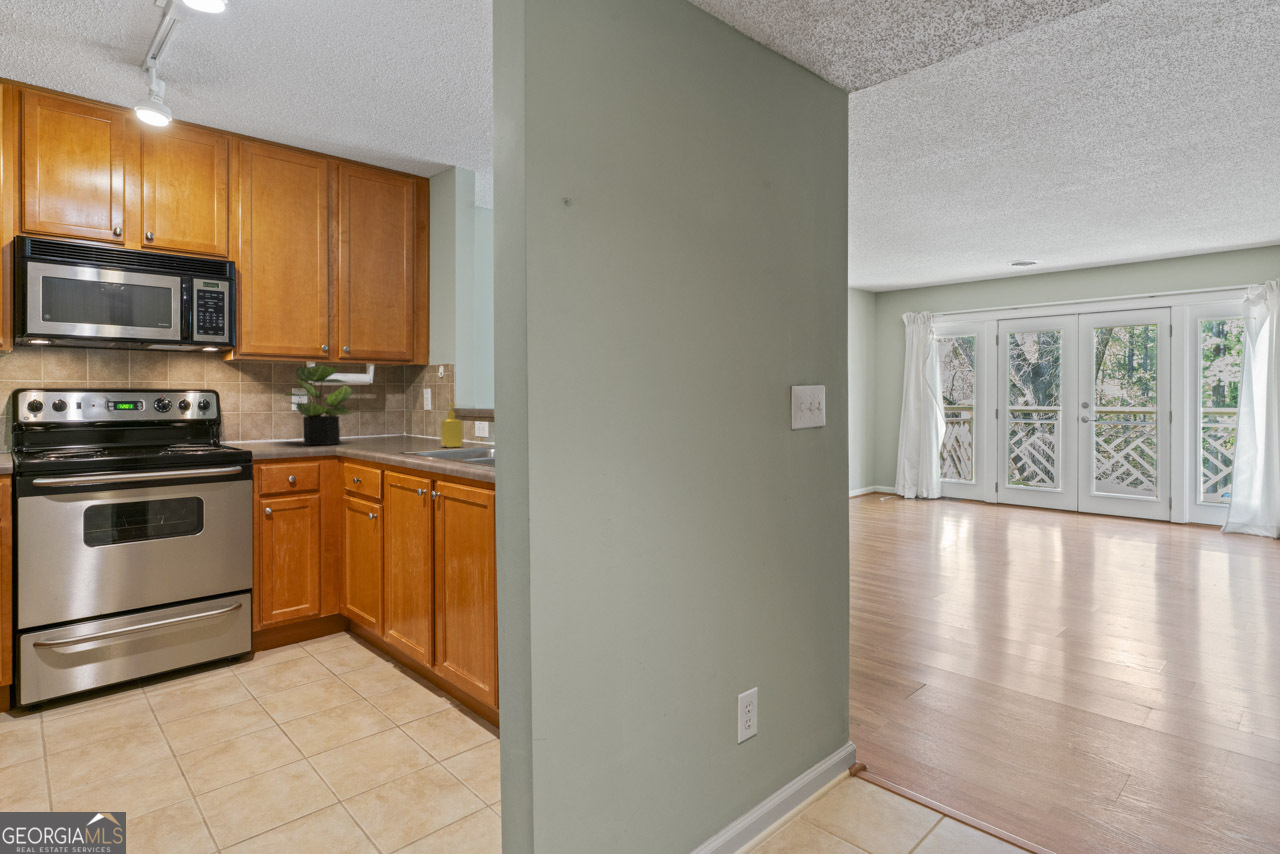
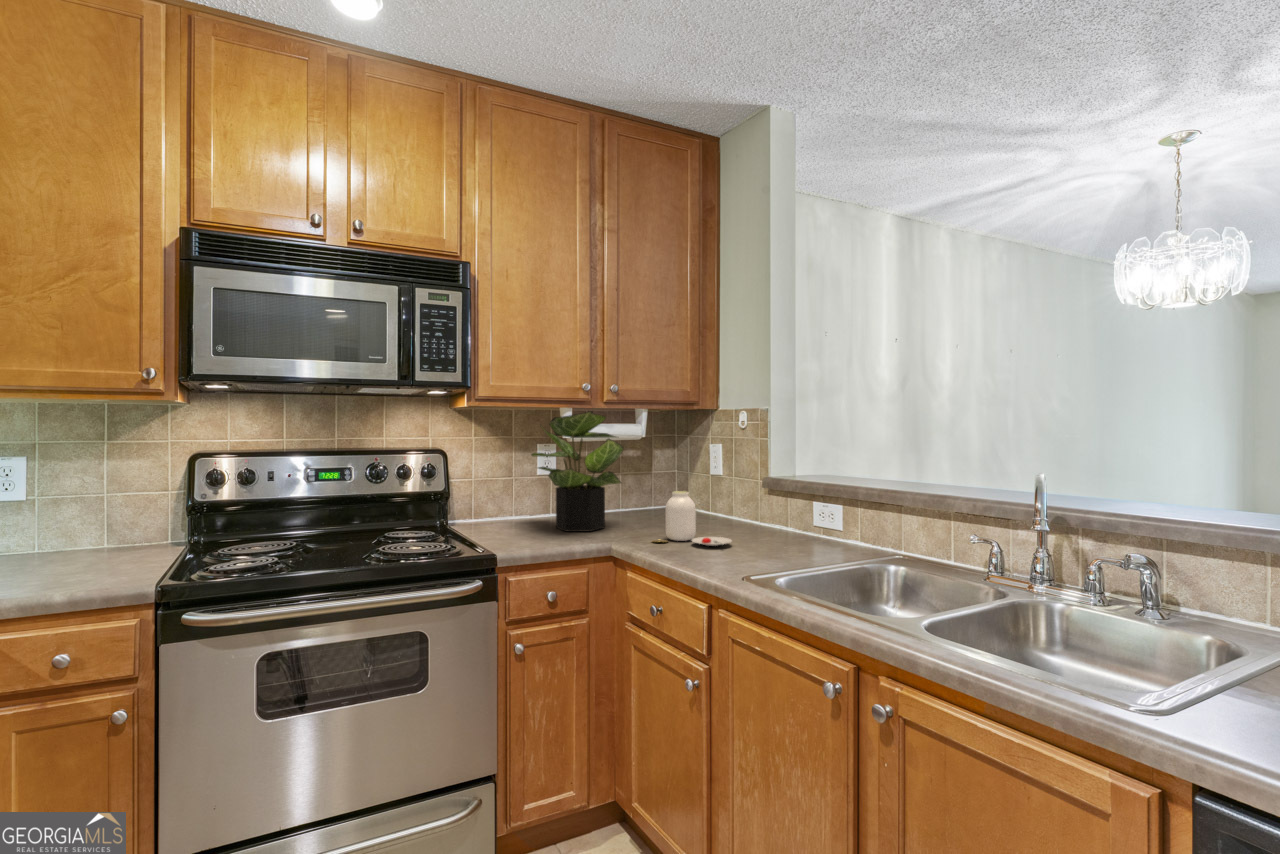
soap dispenser: present [441,403,463,448] -> none [762,471,797,543]
jar: none [367,417,419,448] -> present [652,491,732,546]

